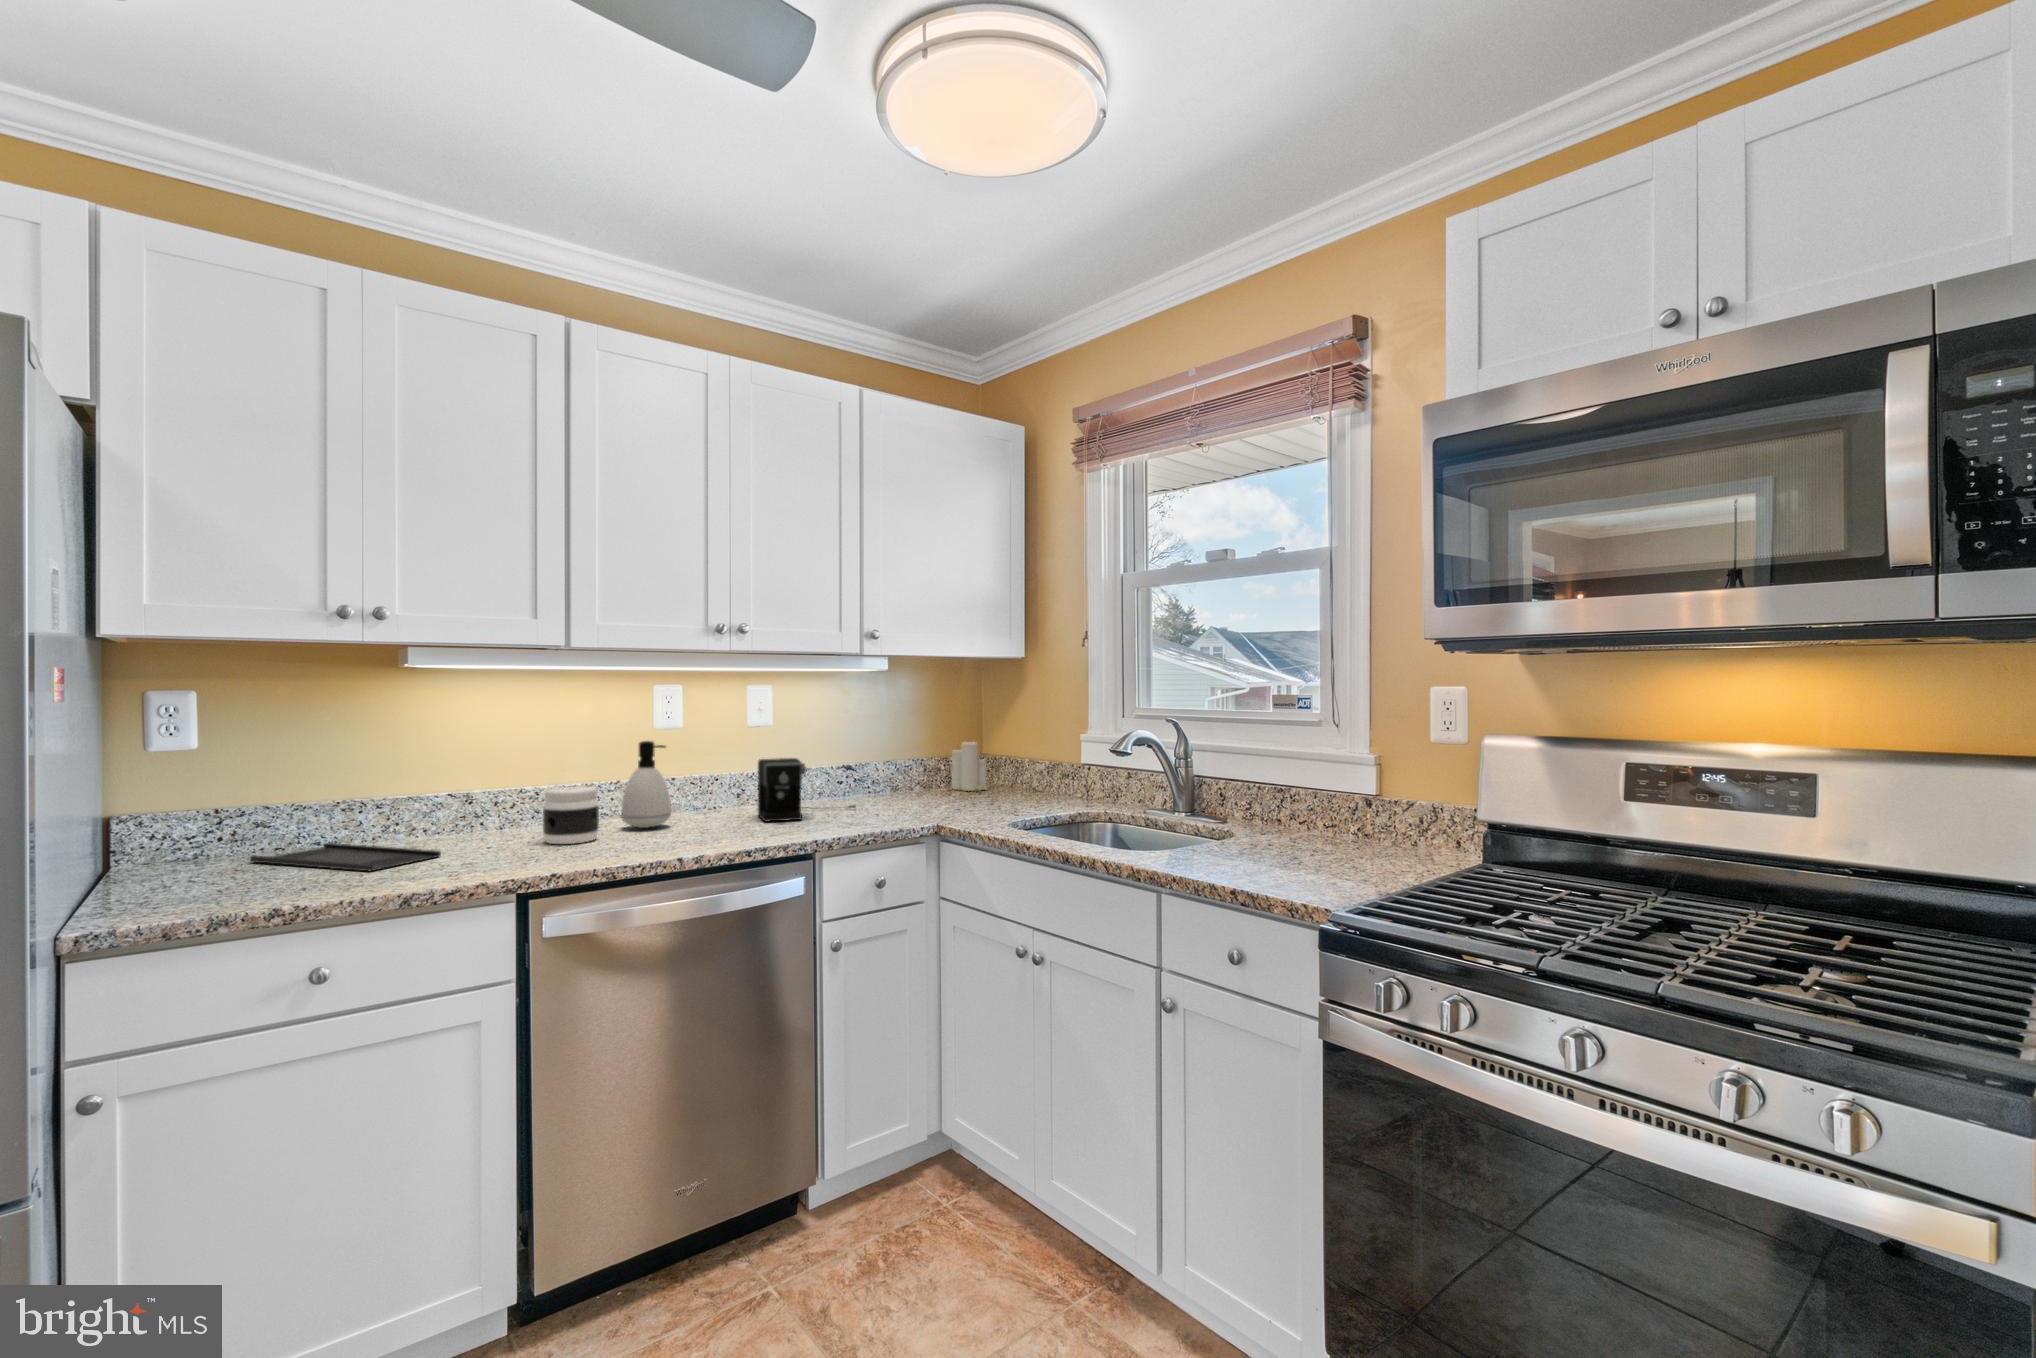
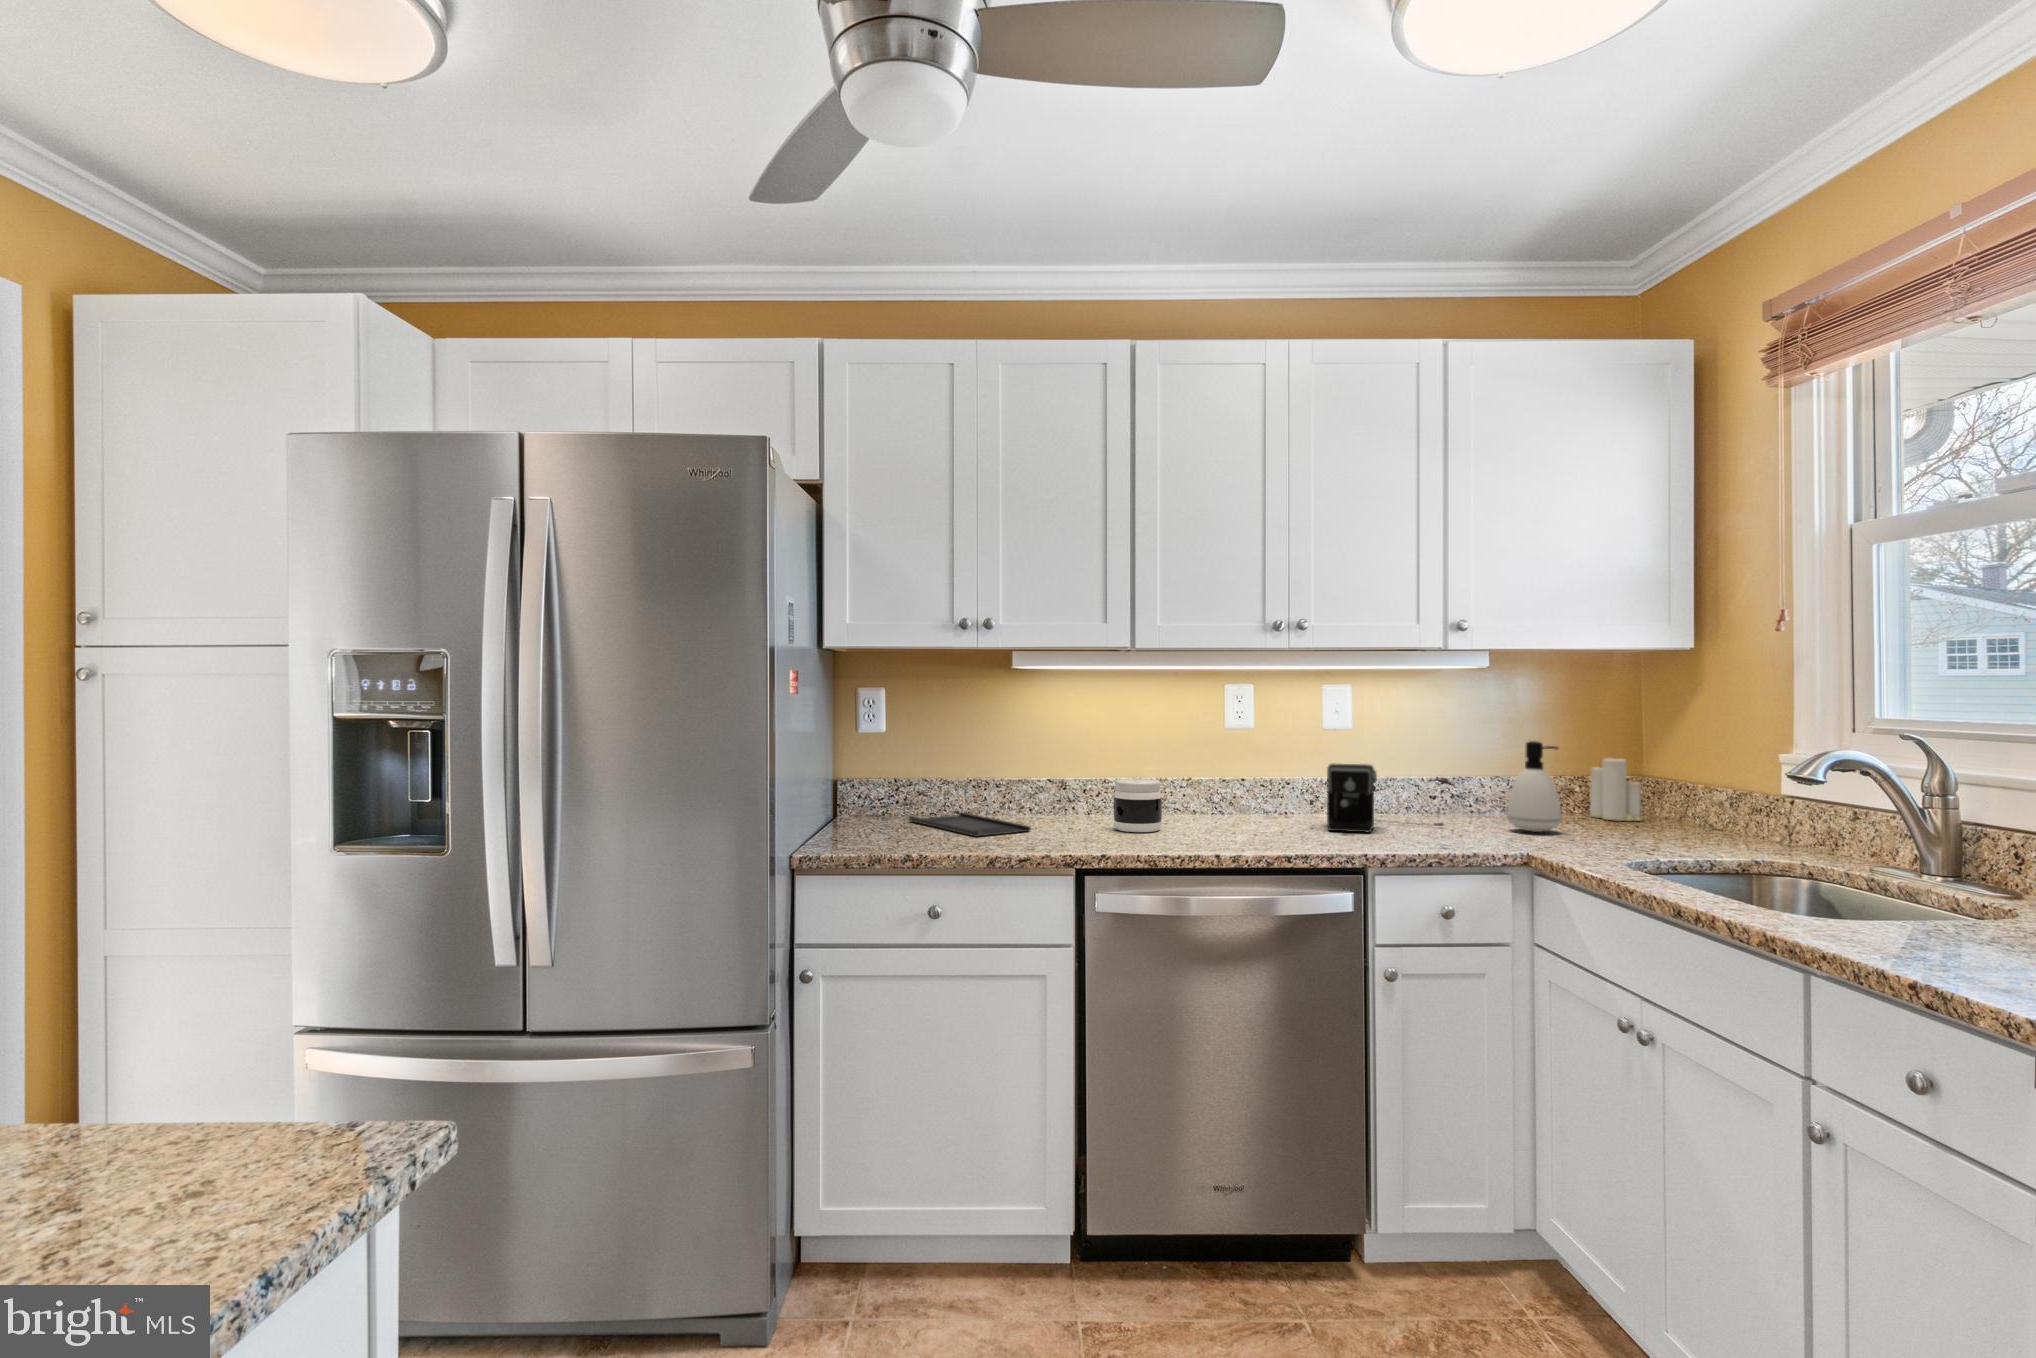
soap dispenser: present [621,741,671,828] -> present [1507,741,1561,832]

